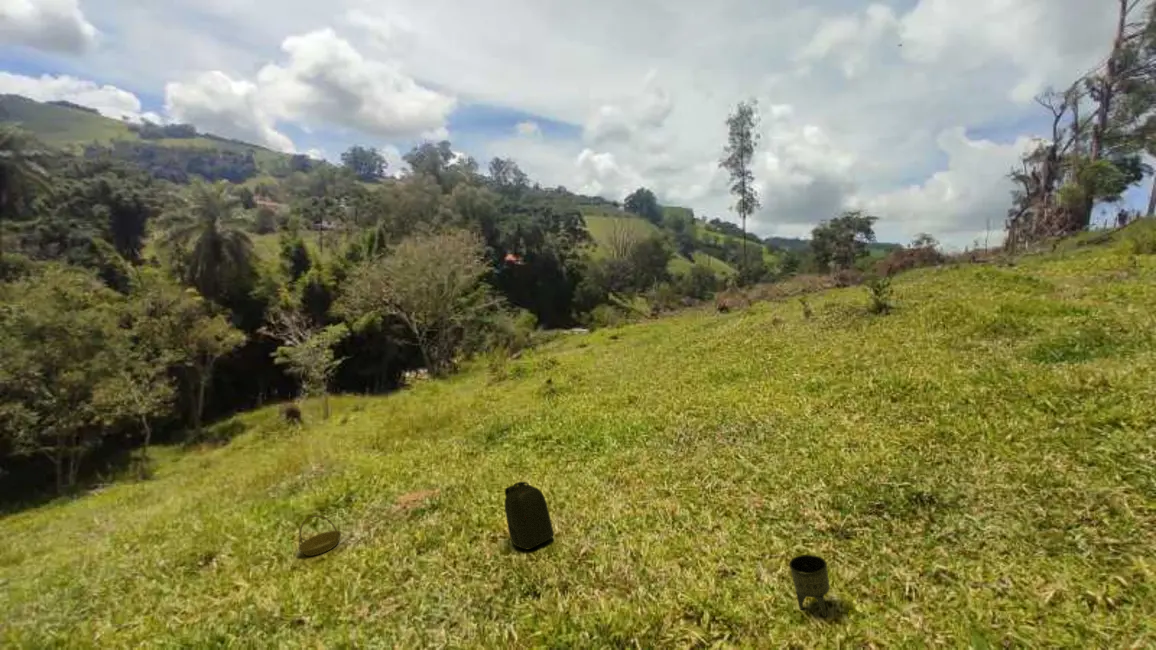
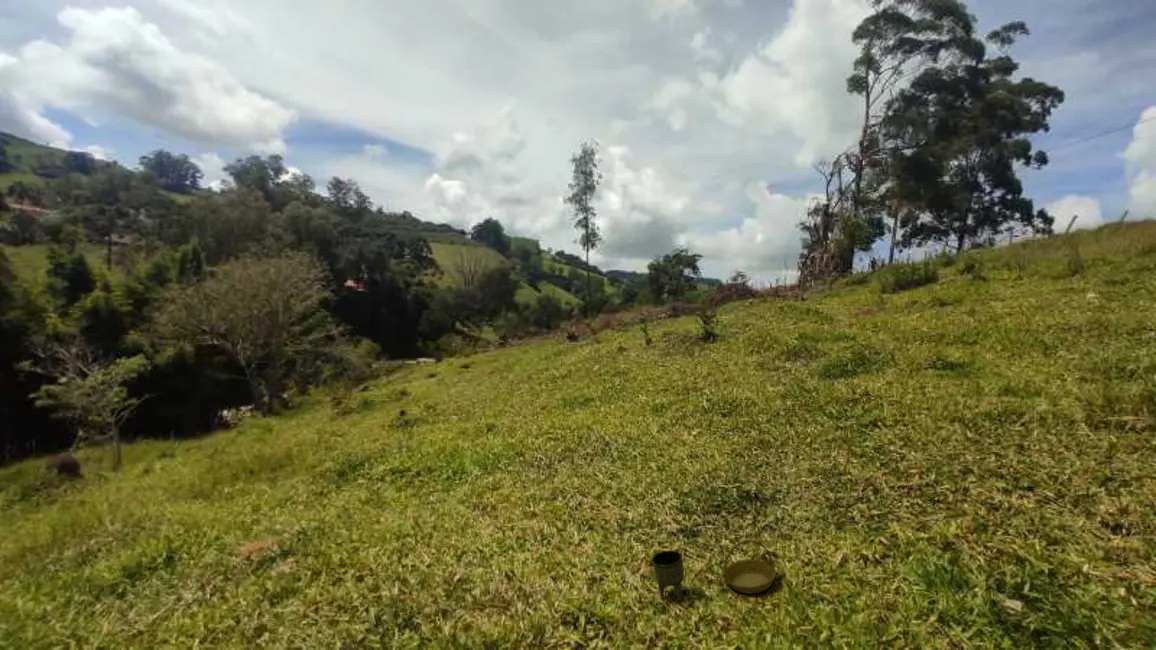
backpack: present [505,482,554,550] -> none [374,515,427,583]
basket: present [298,515,341,556] -> present [723,540,776,594]

